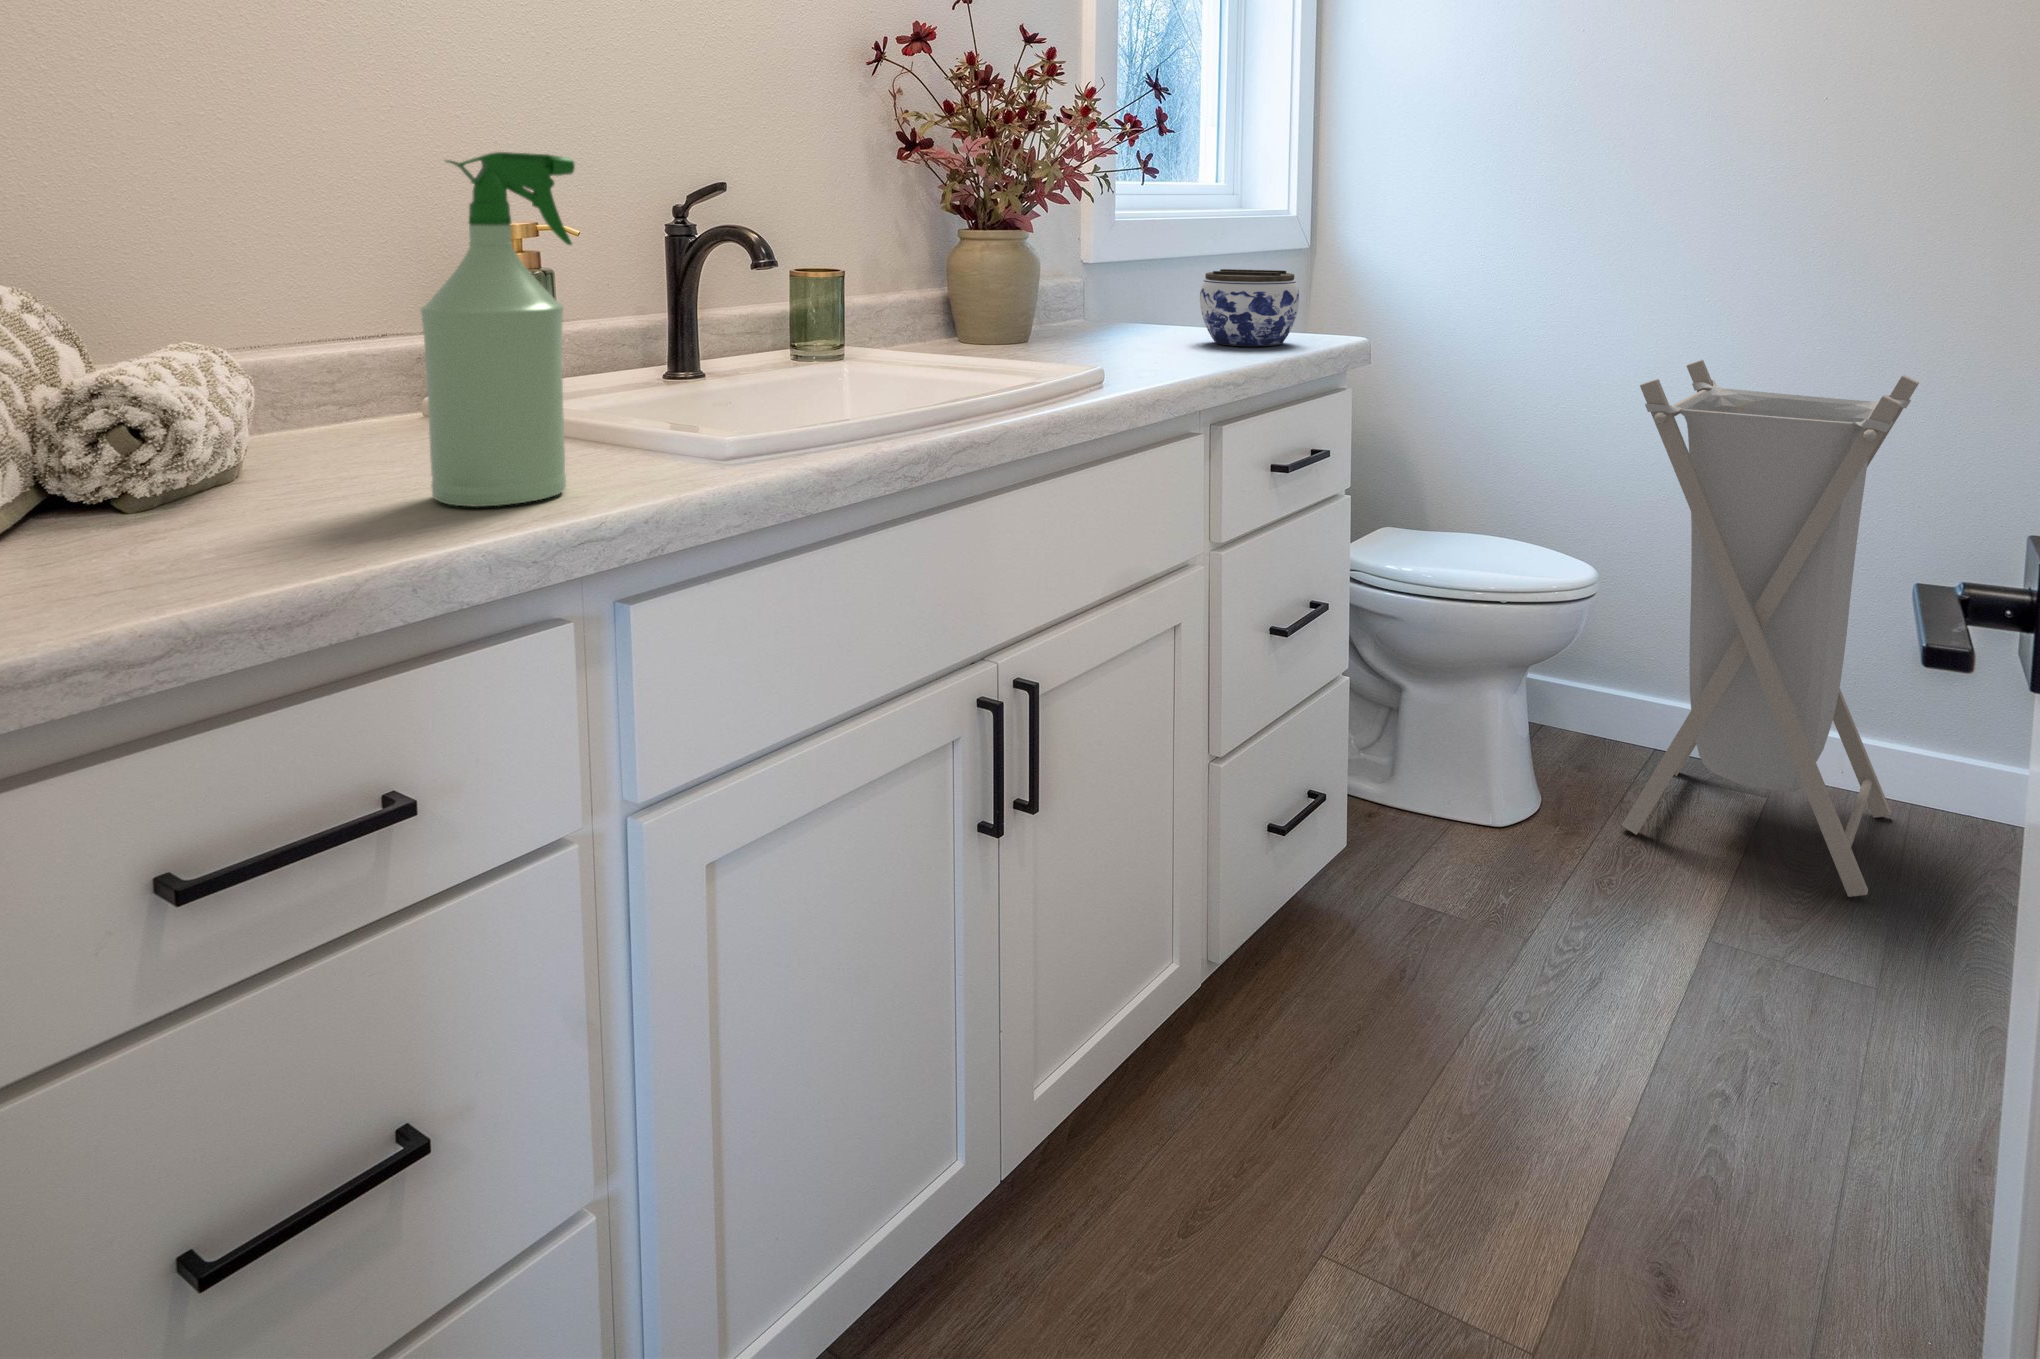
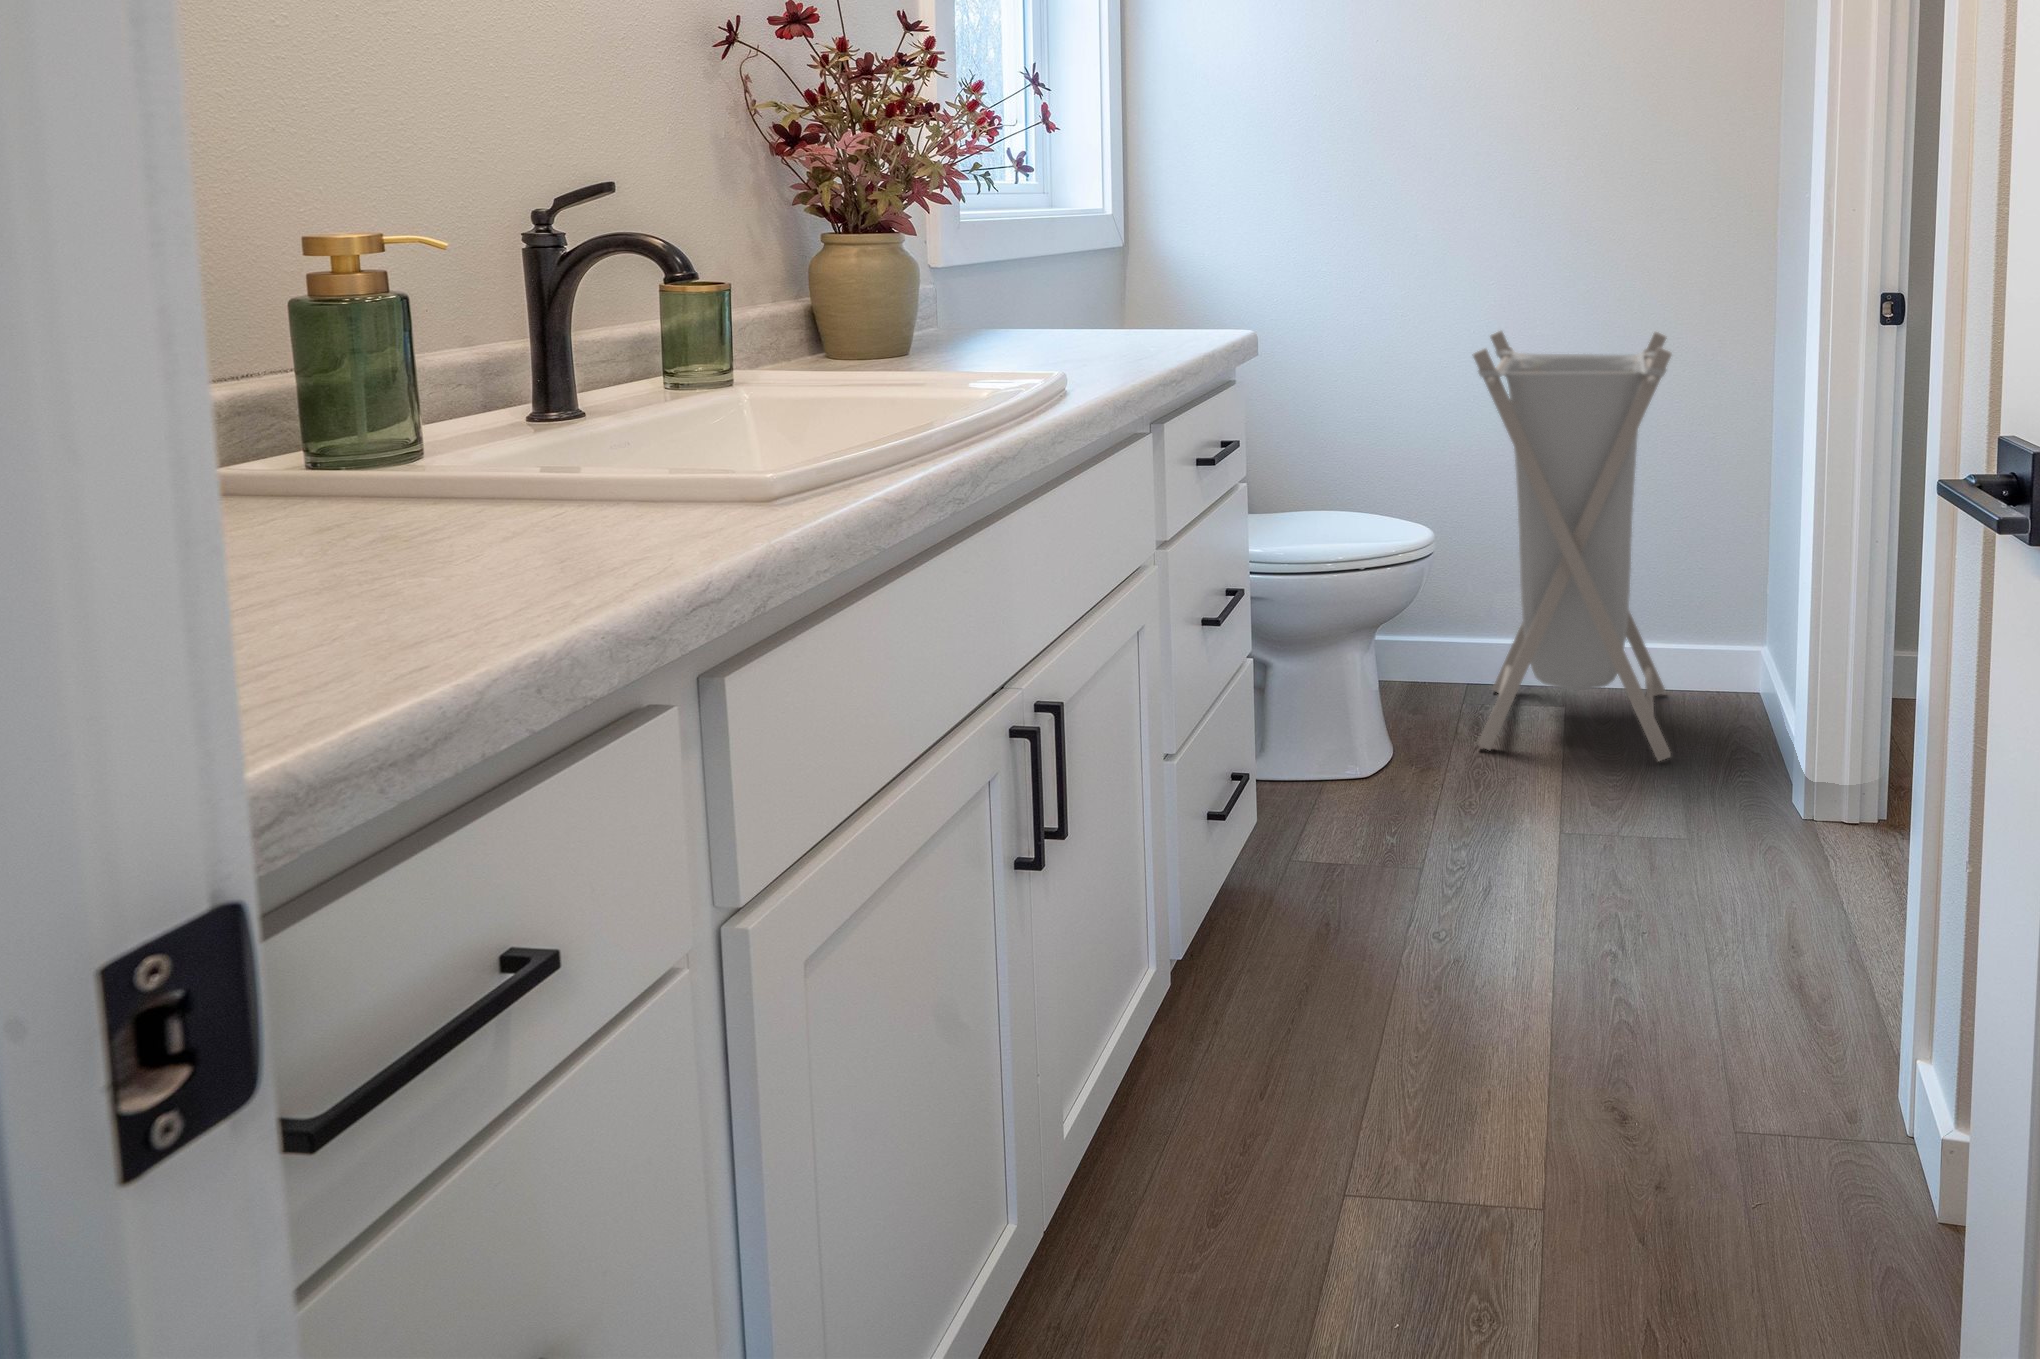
spray bottle: present [421,152,575,507] -> none [395,136,612,587]
jar: present [1200,269,1299,346] -> none [1094,265,1195,342]

